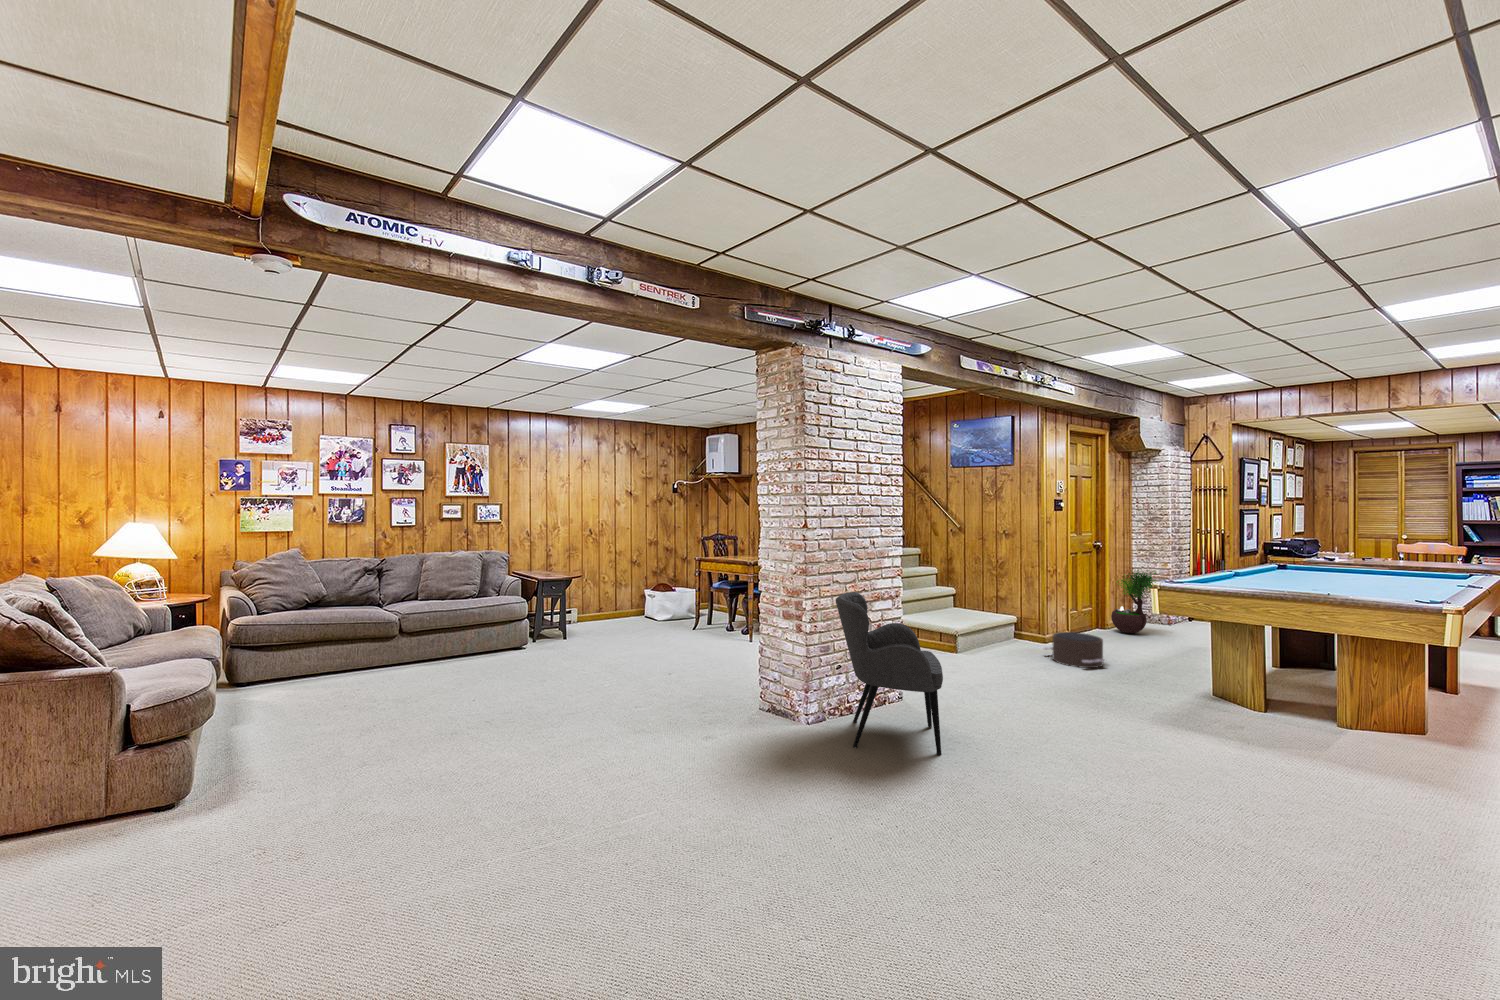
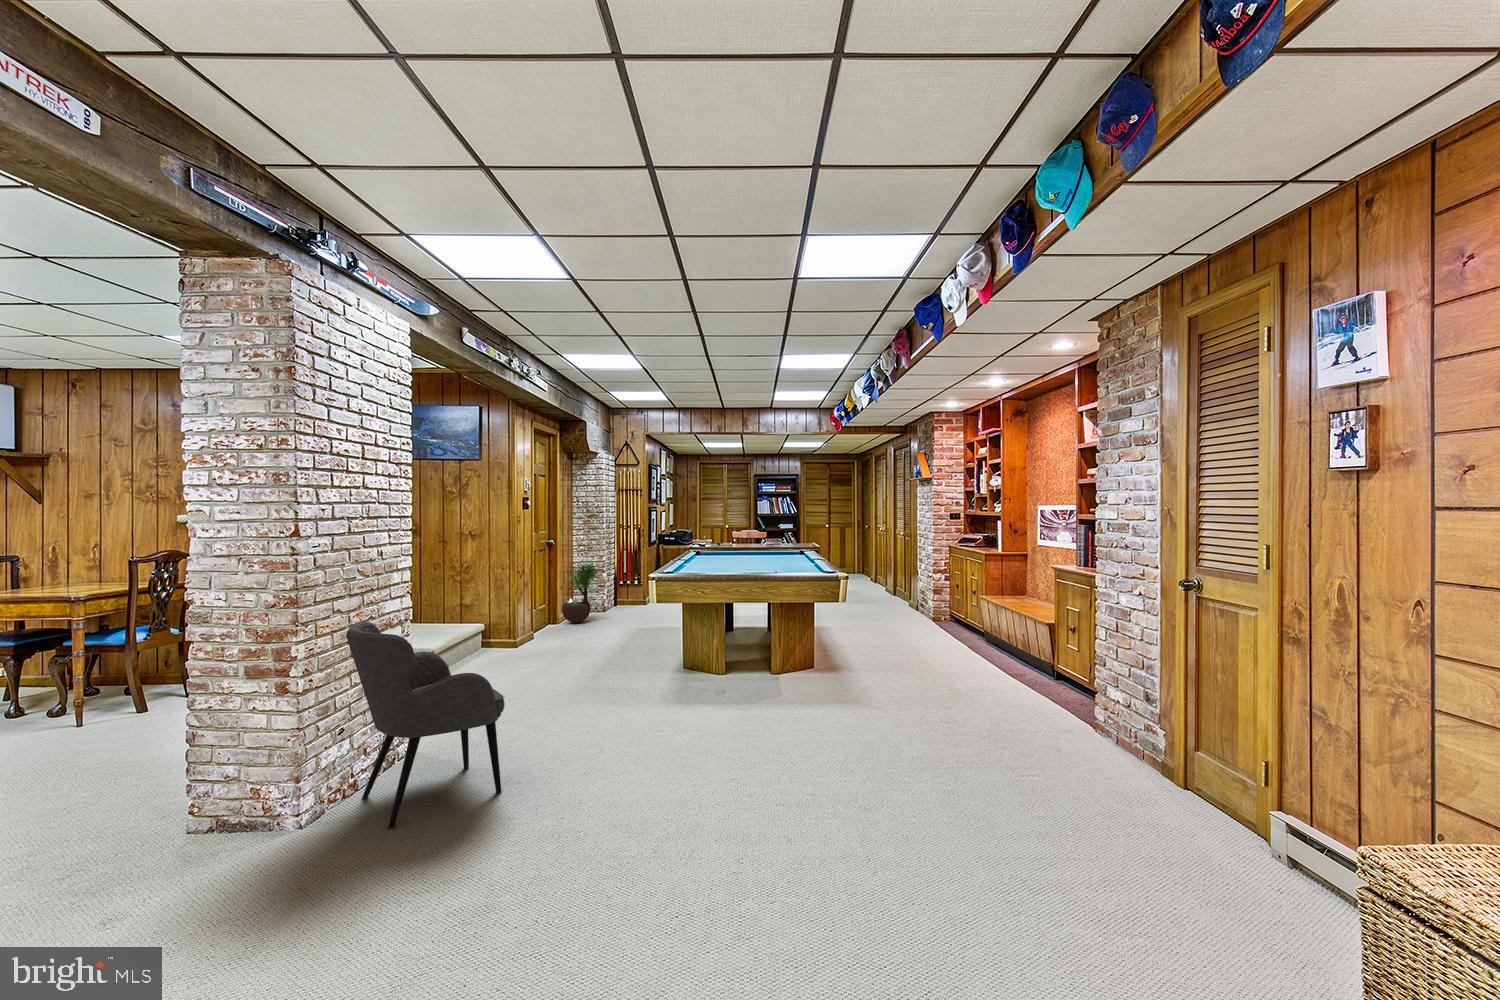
pouf: present [1044,632,1104,668] -> none [522,629,583,663]

